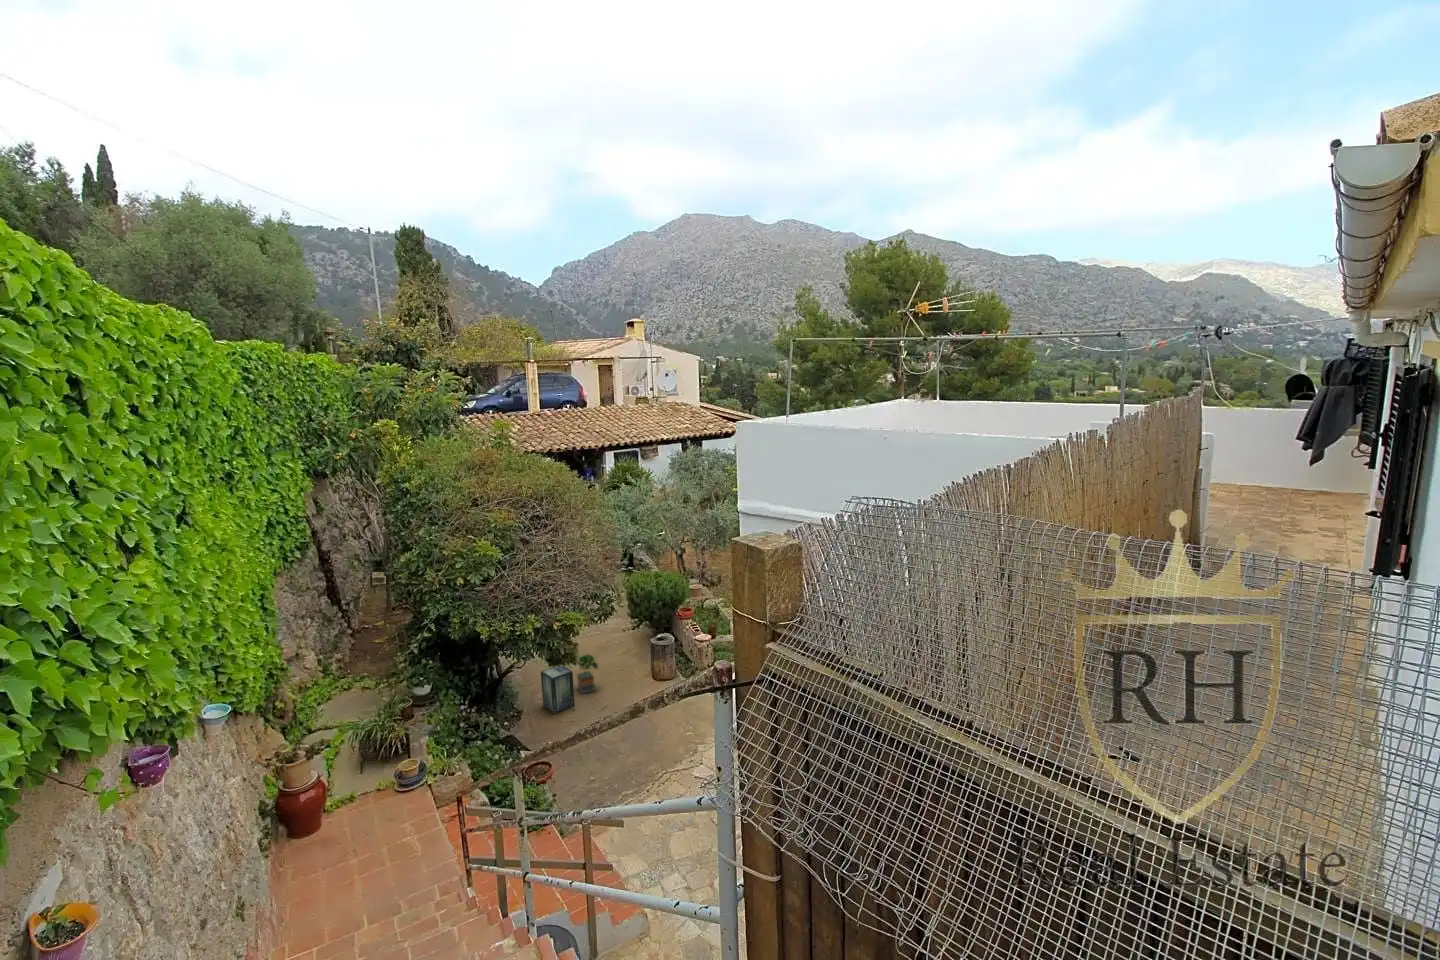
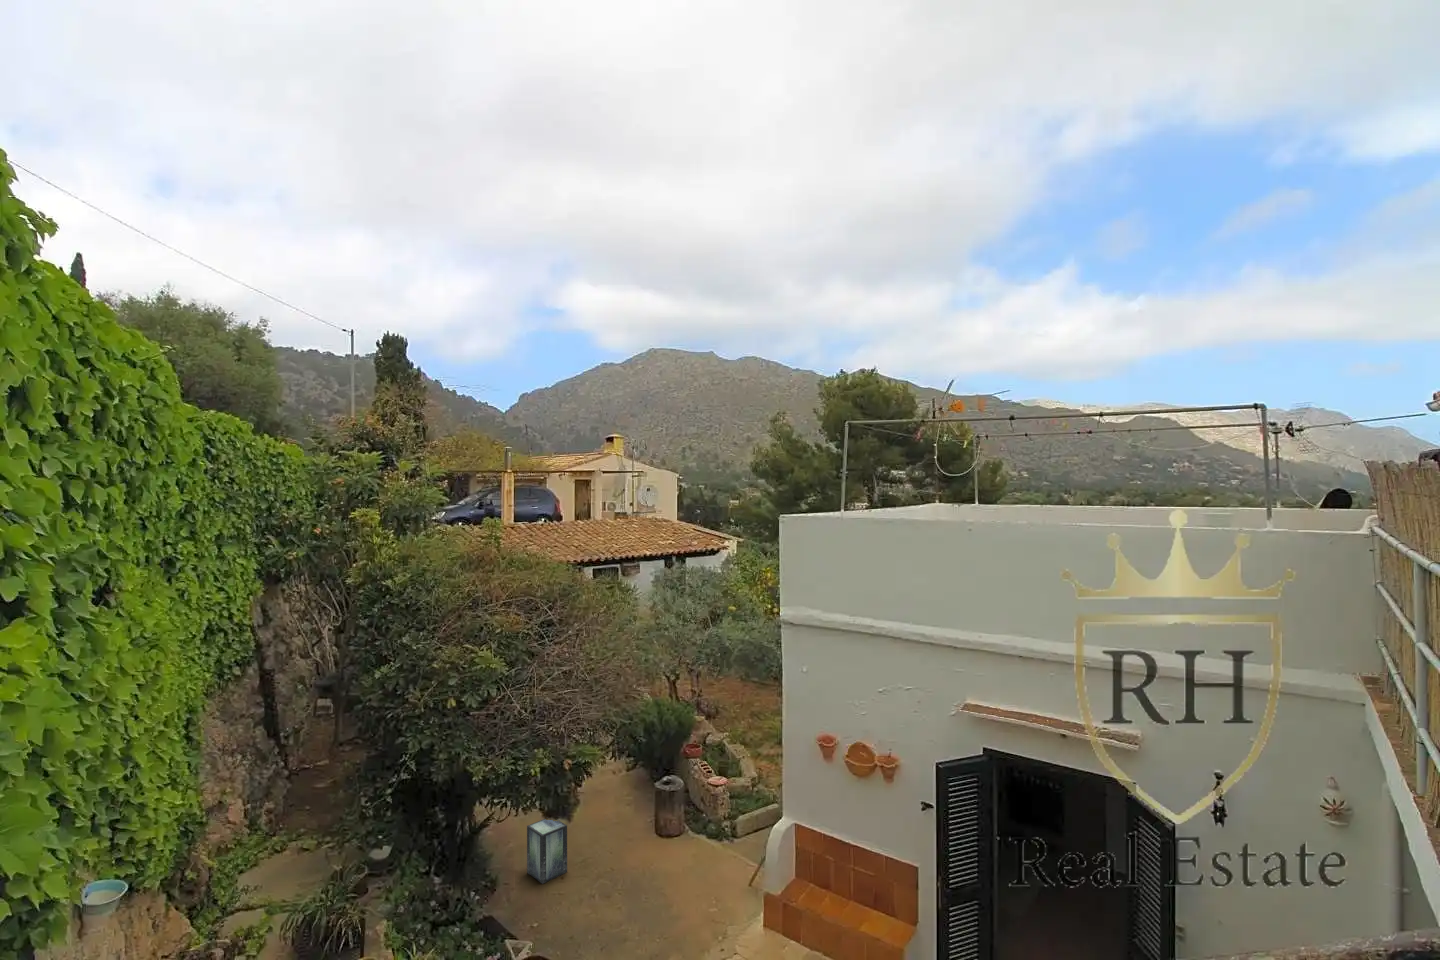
potted tree: present [574,655,598,693] -> none [565,802,598,855]

